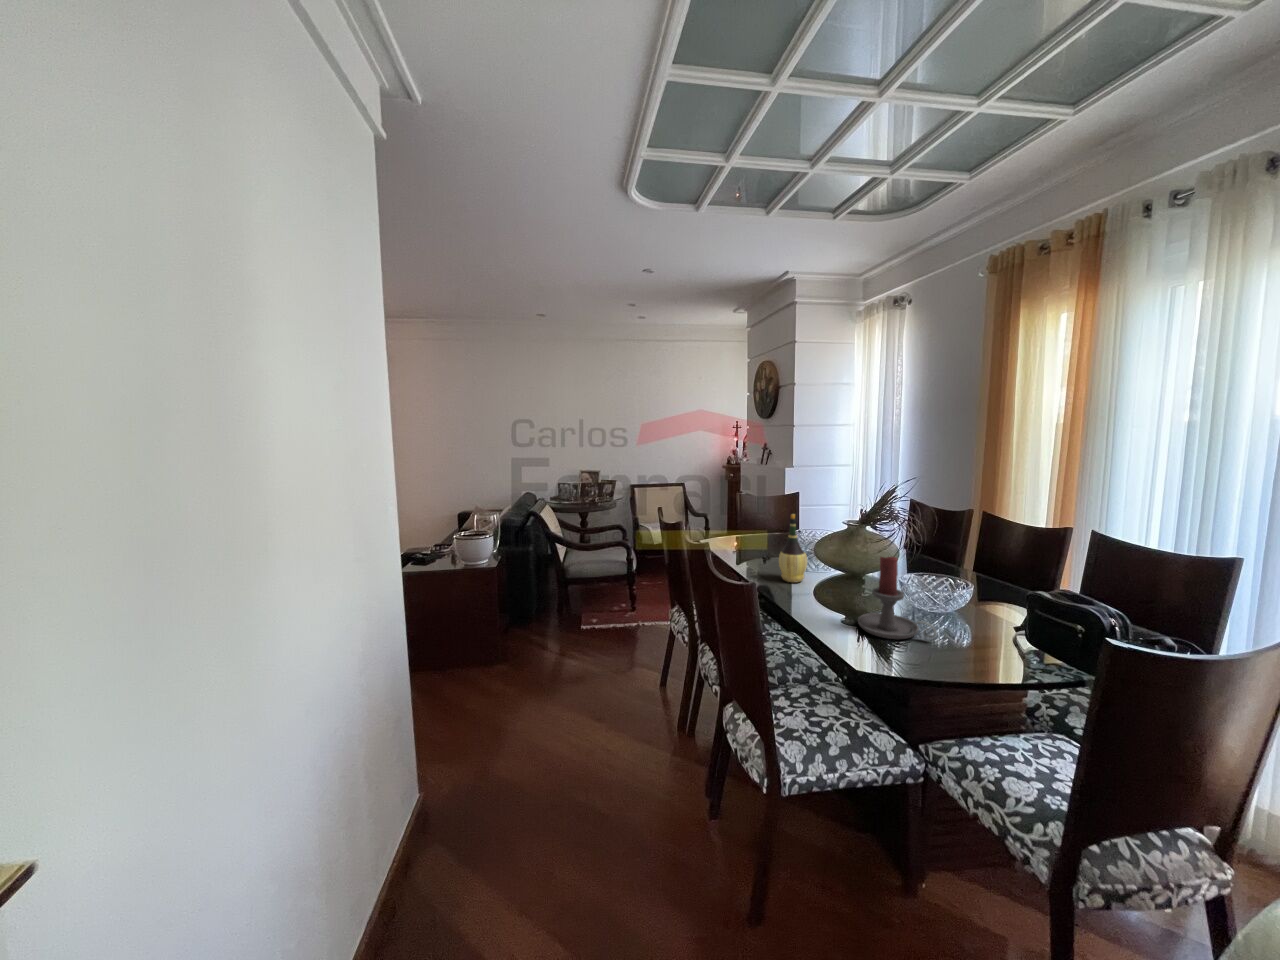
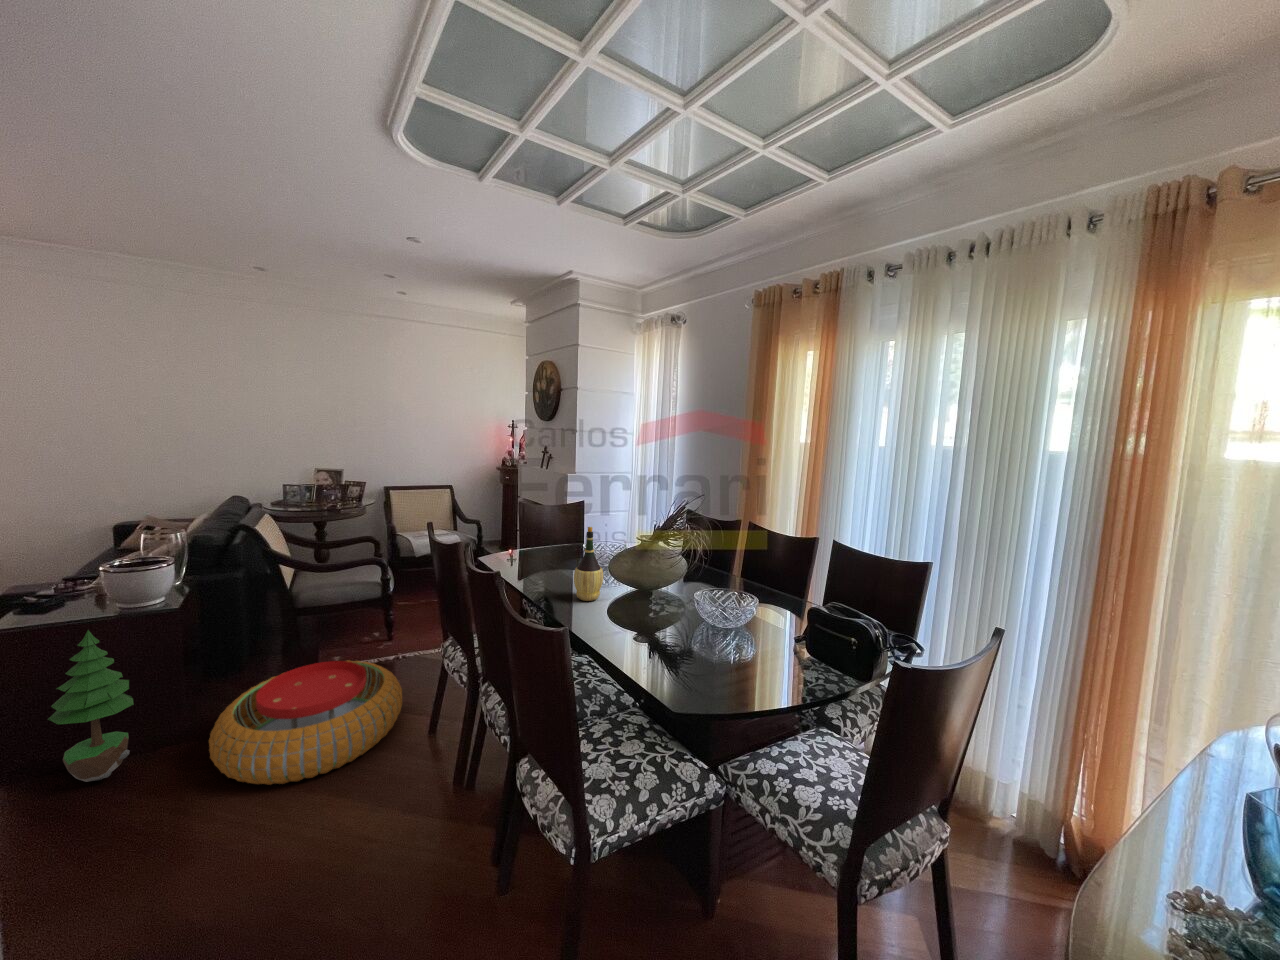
candle holder: present [858,557,937,639] -> none [660,573,733,659]
potted tree: none [444,576,483,674] -> present [48,630,134,782]
pouf: none [522,617,642,699] -> present [209,660,402,785]

